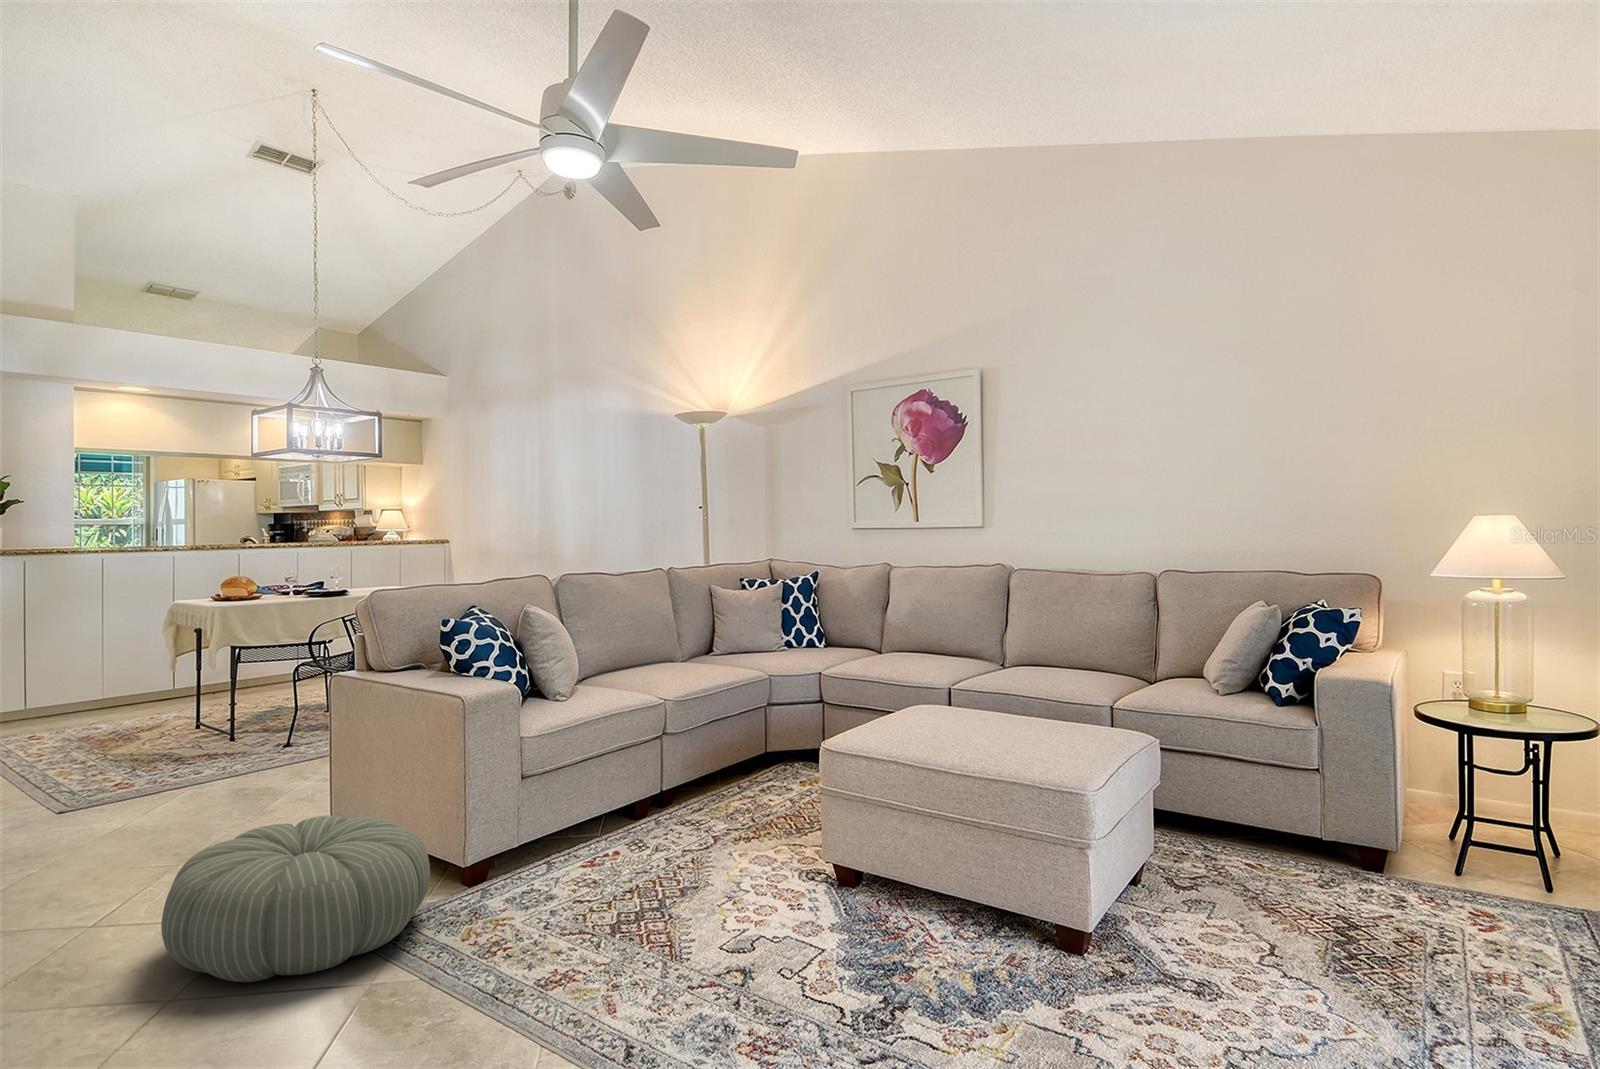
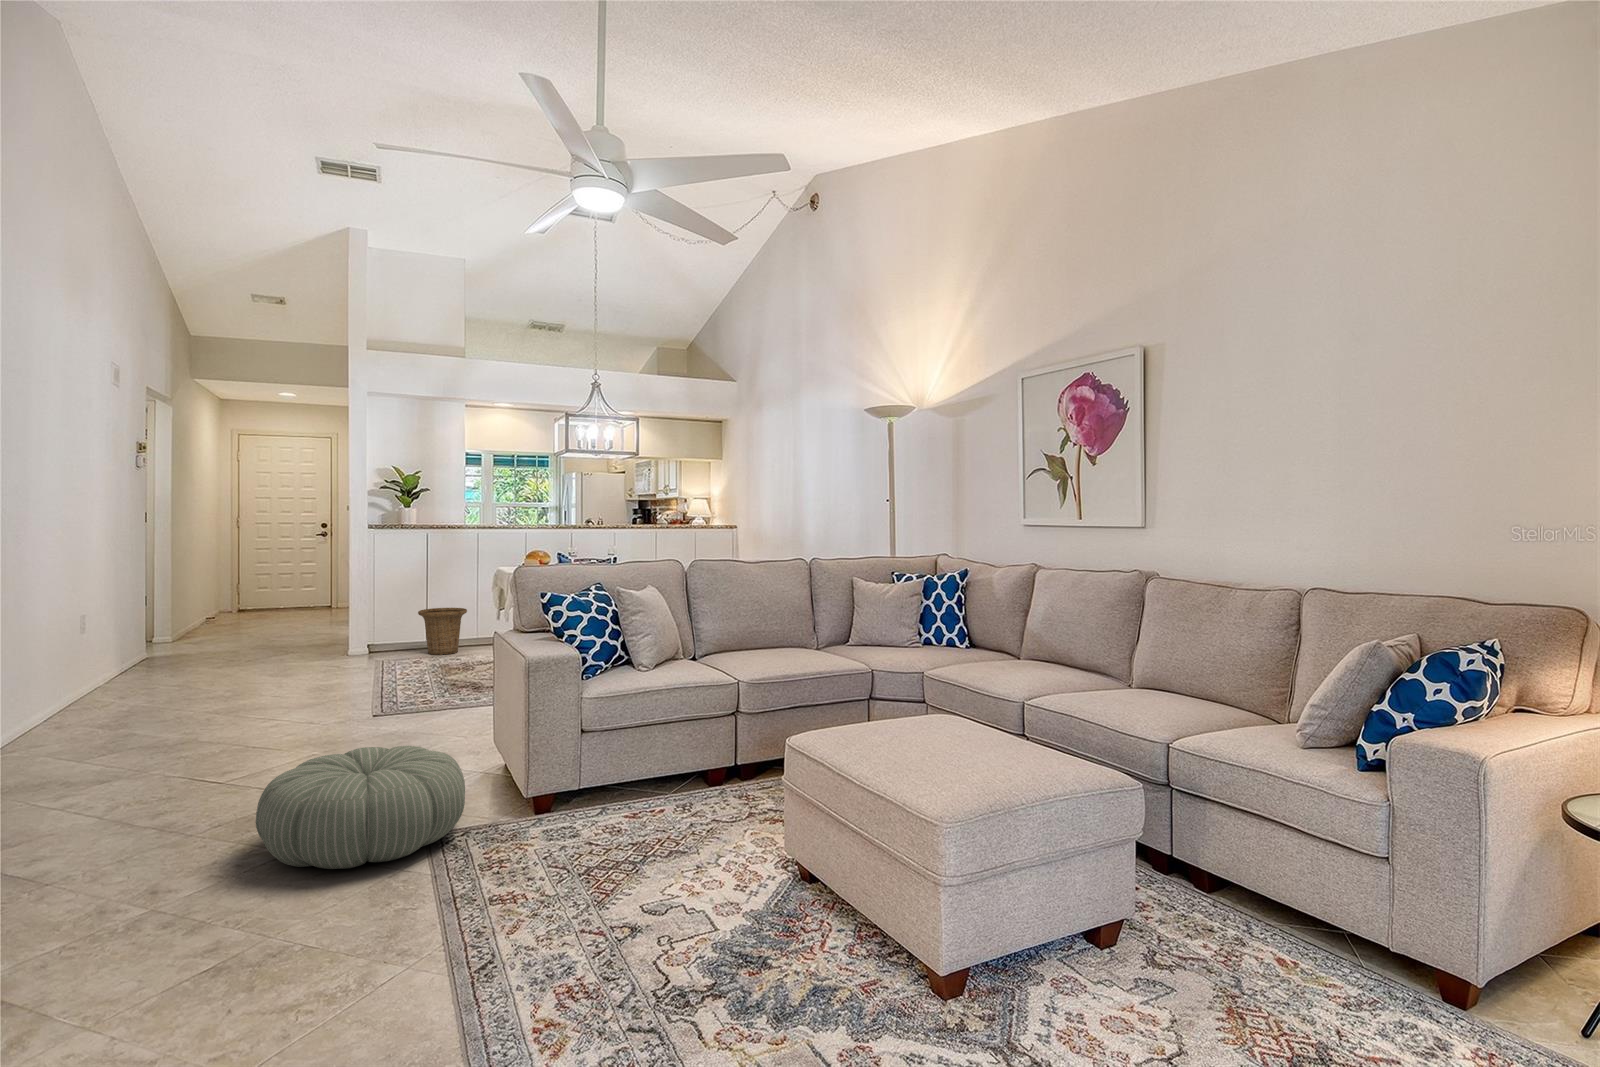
basket: none [19,661,100,729] -> present [418,608,467,655]

